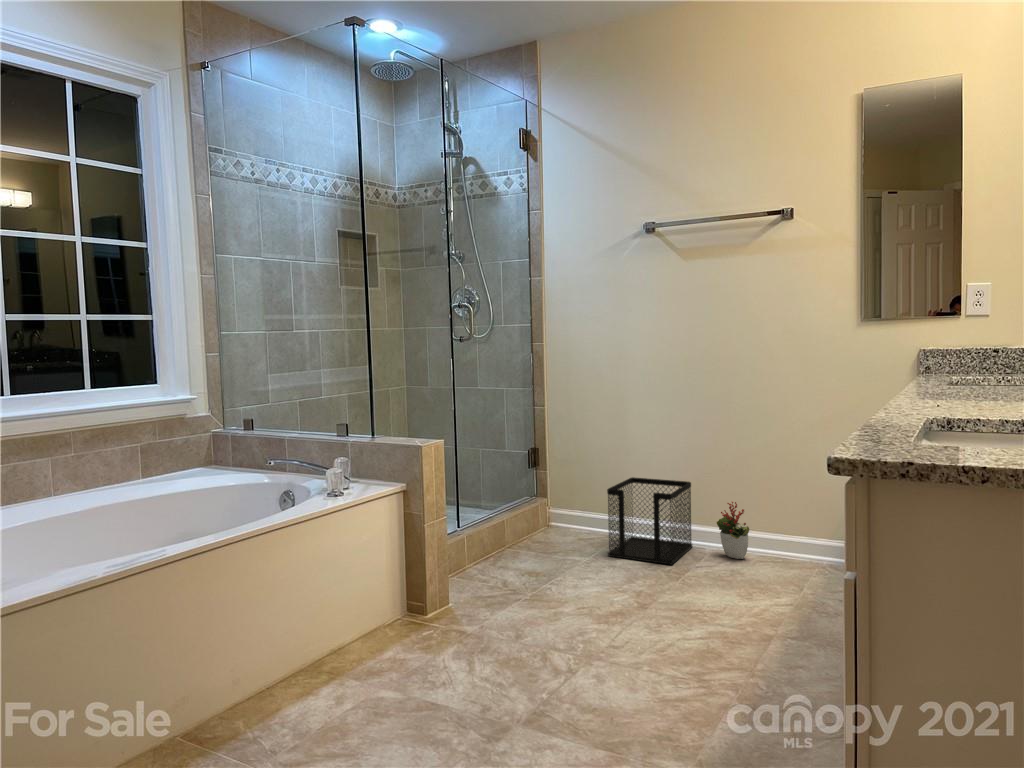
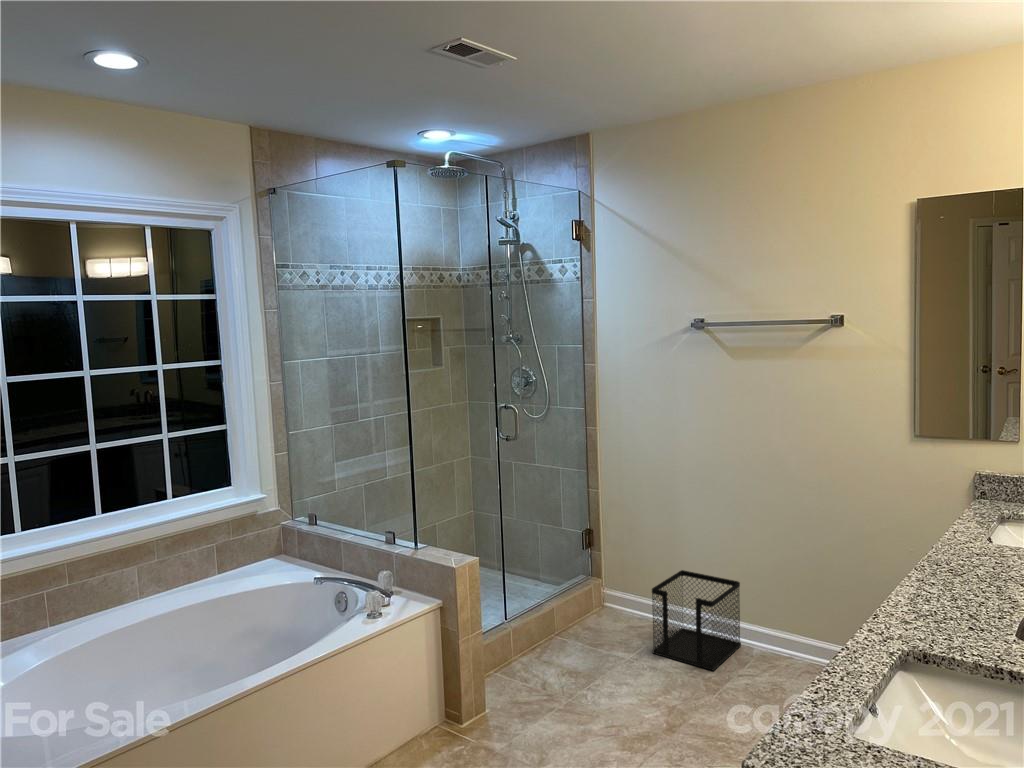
decorative plant: present [716,502,749,559] -> none [763,607,796,667]

